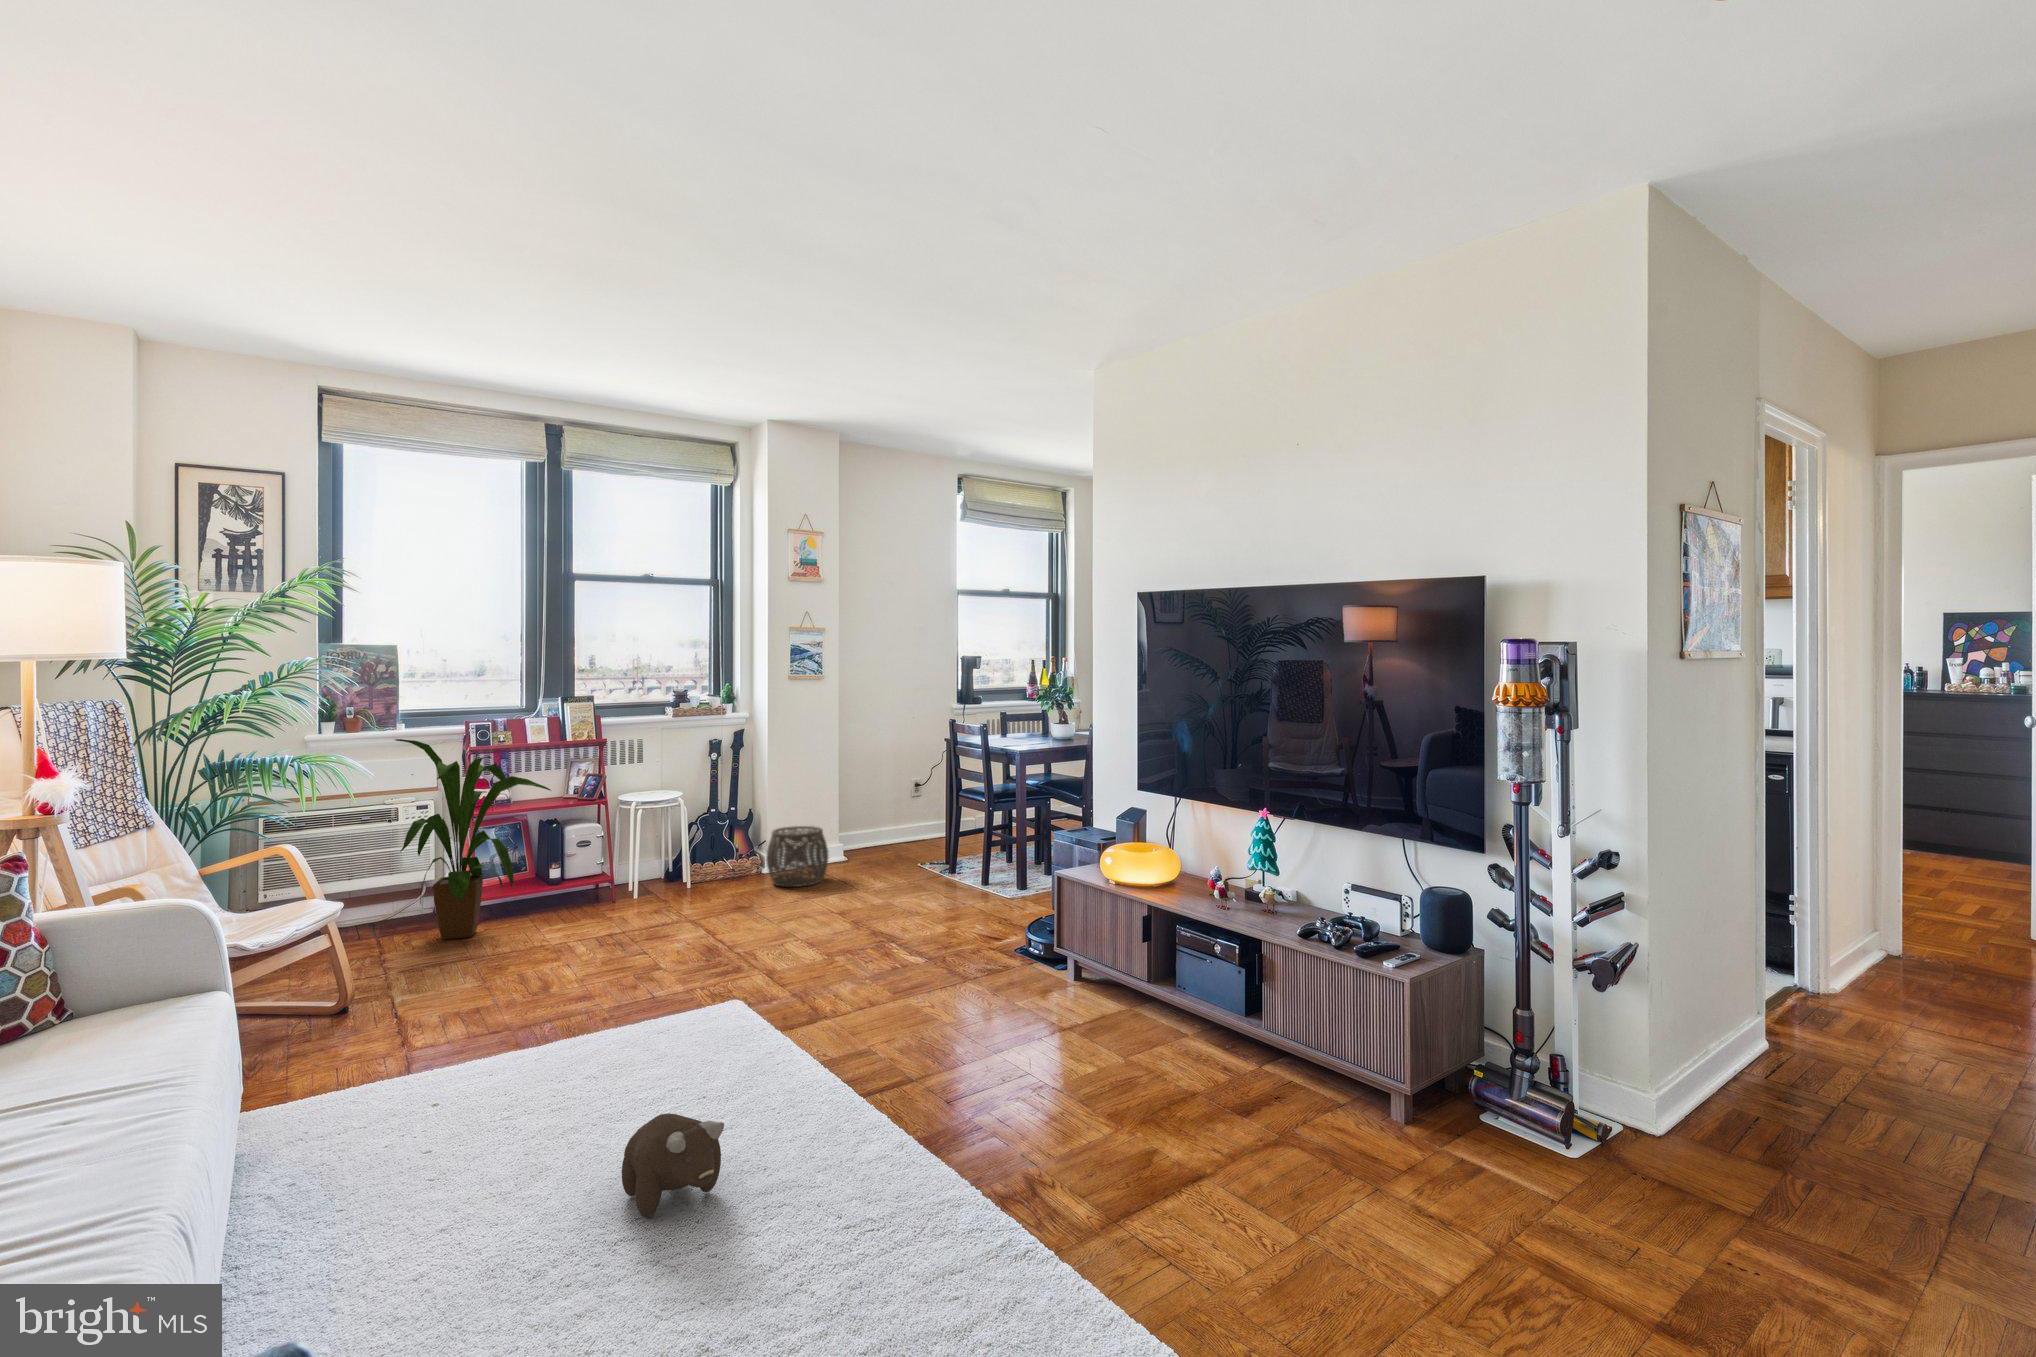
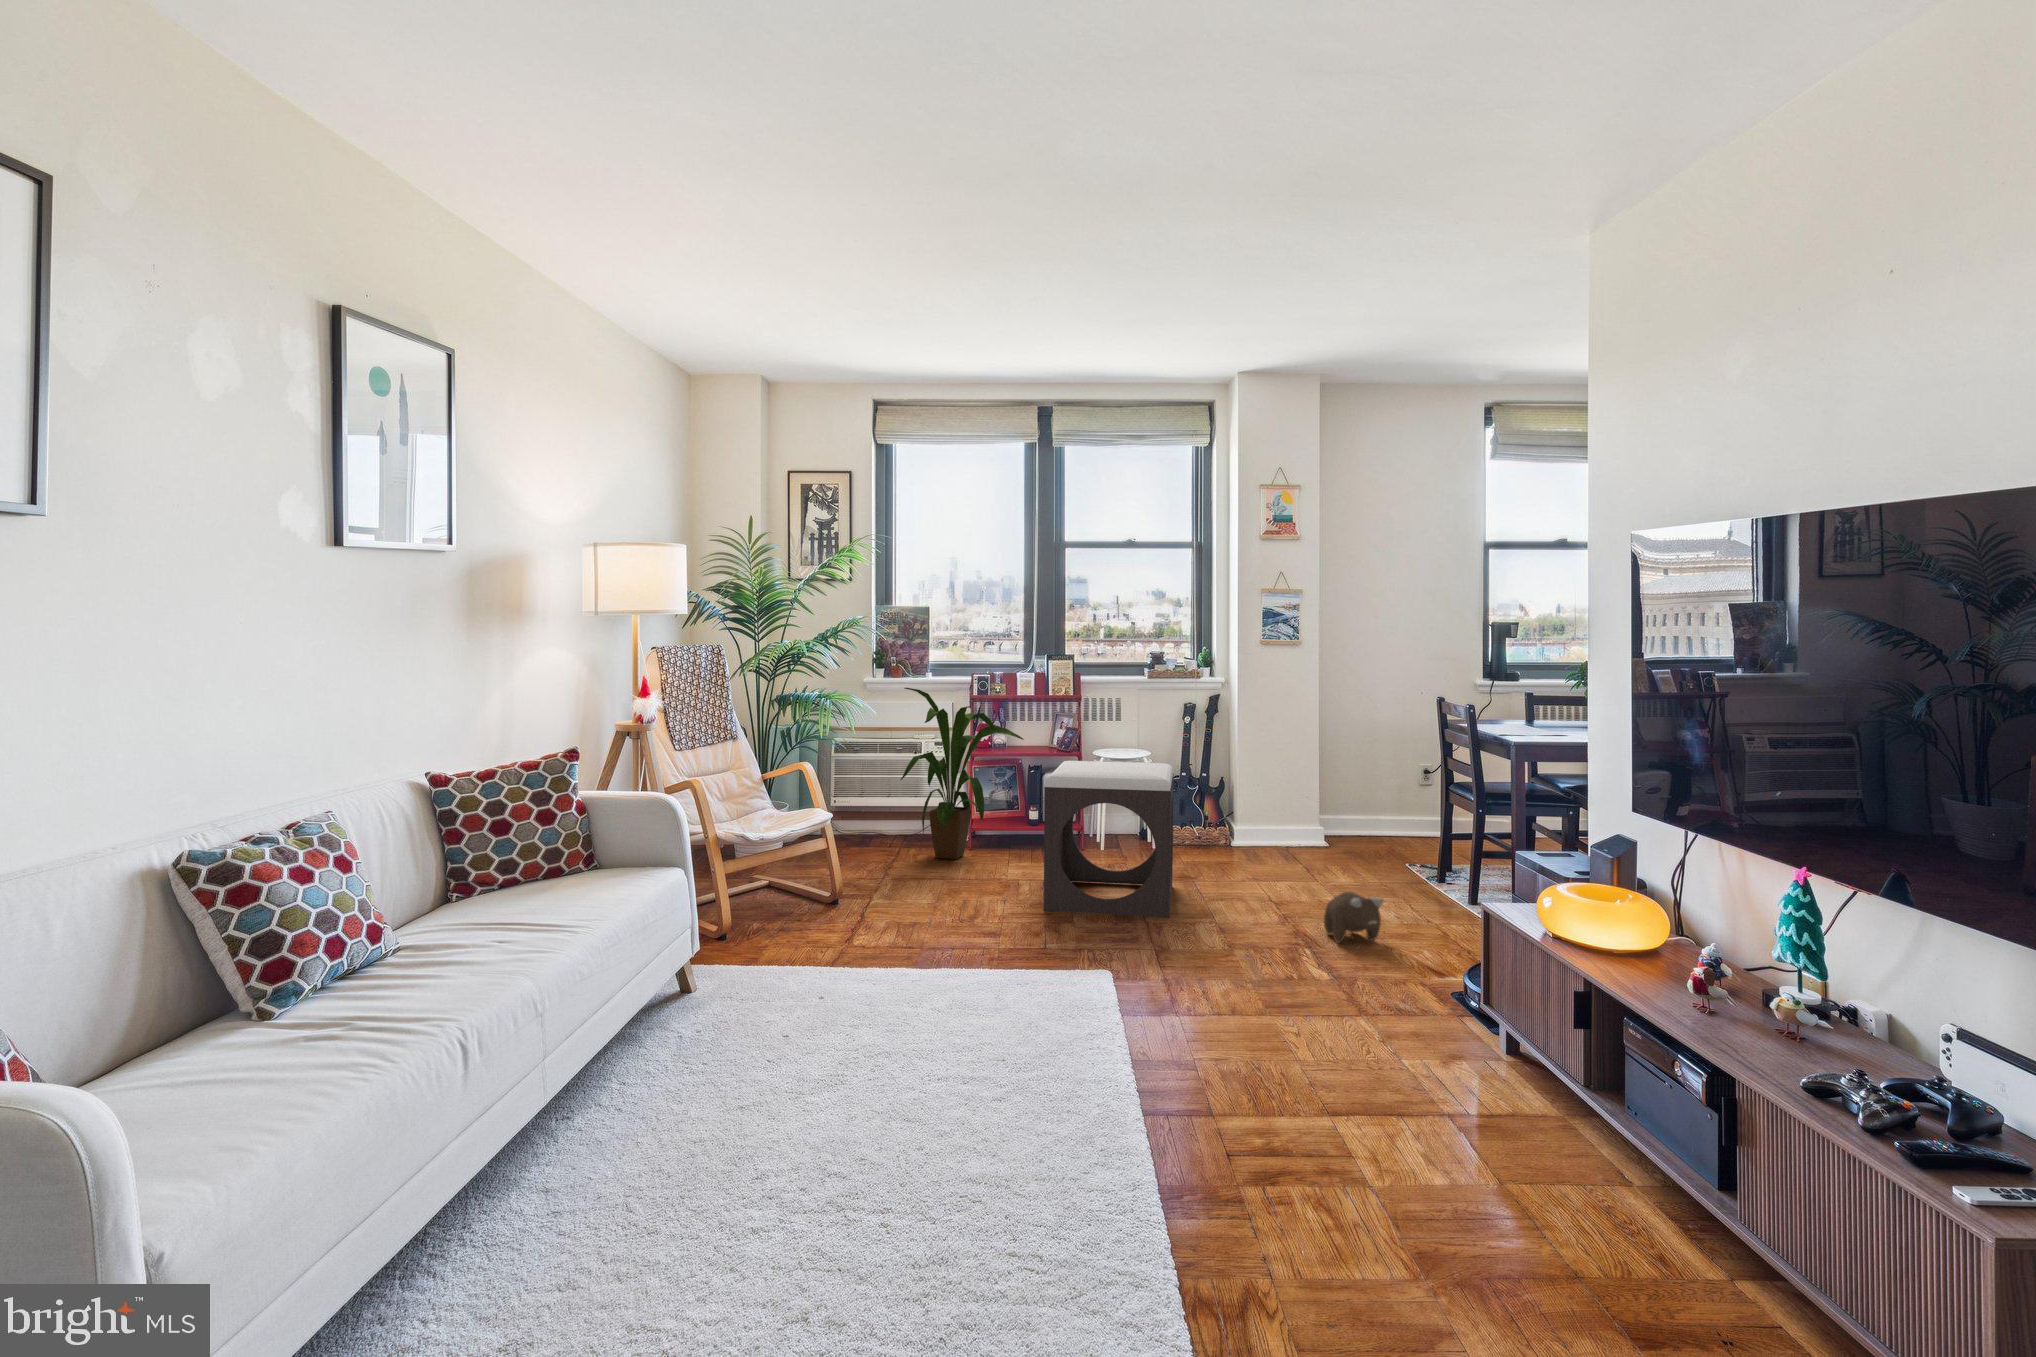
footstool: none [617,800,767,972] -> present [1044,761,1174,917]
woven basket: present [766,826,828,887] -> none [1228,796,1293,859]
plush toy: present [622,1113,724,1218] -> present [1324,892,1383,943]

